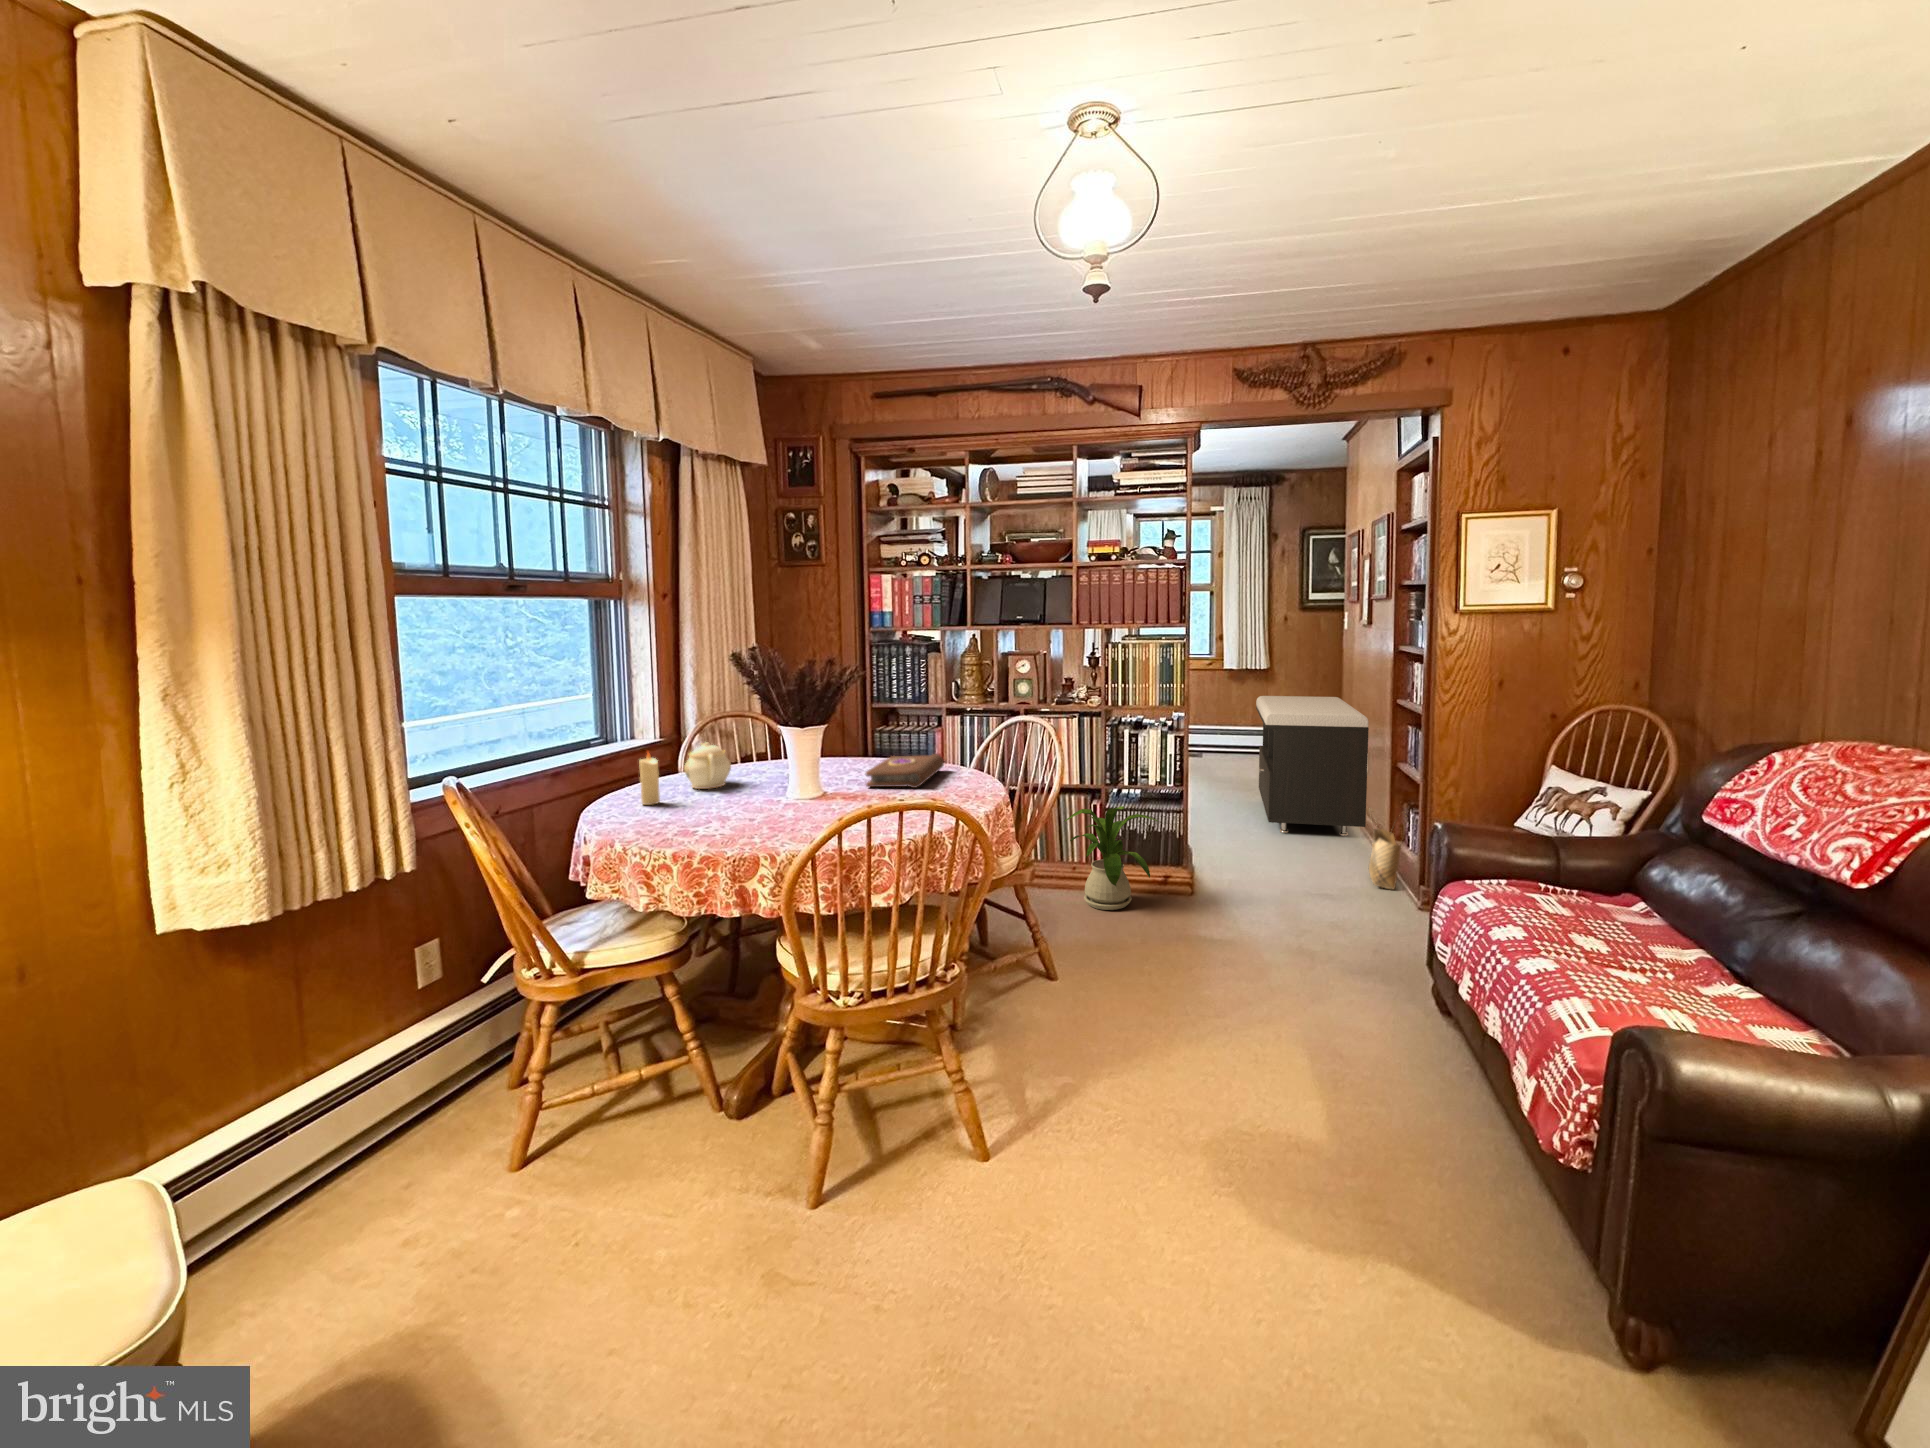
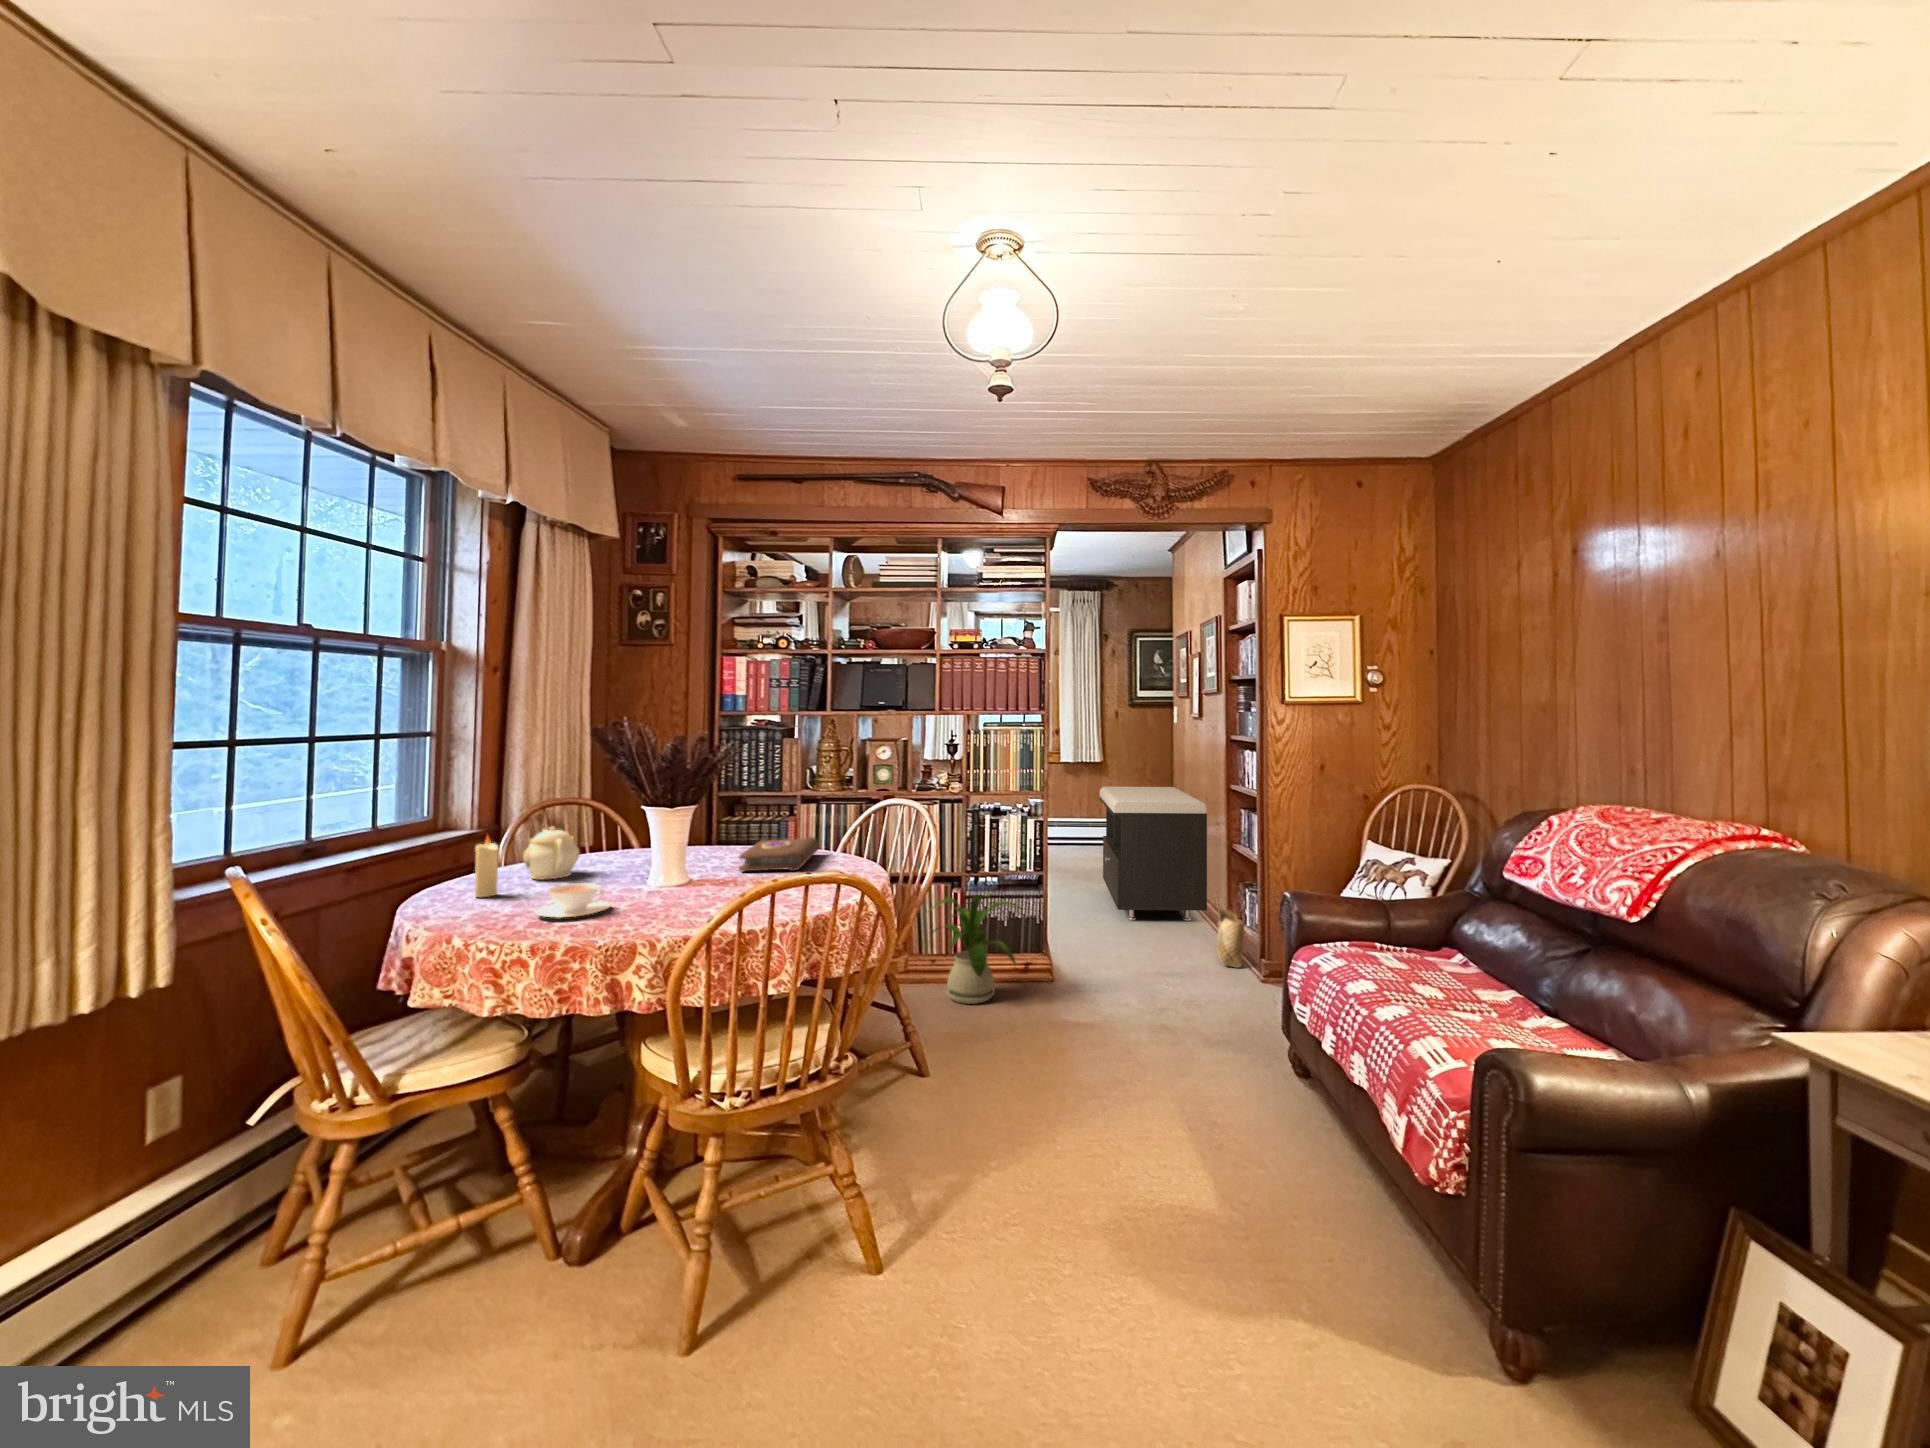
teacup: none [680,798,745,829] -> present [535,883,611,918]

